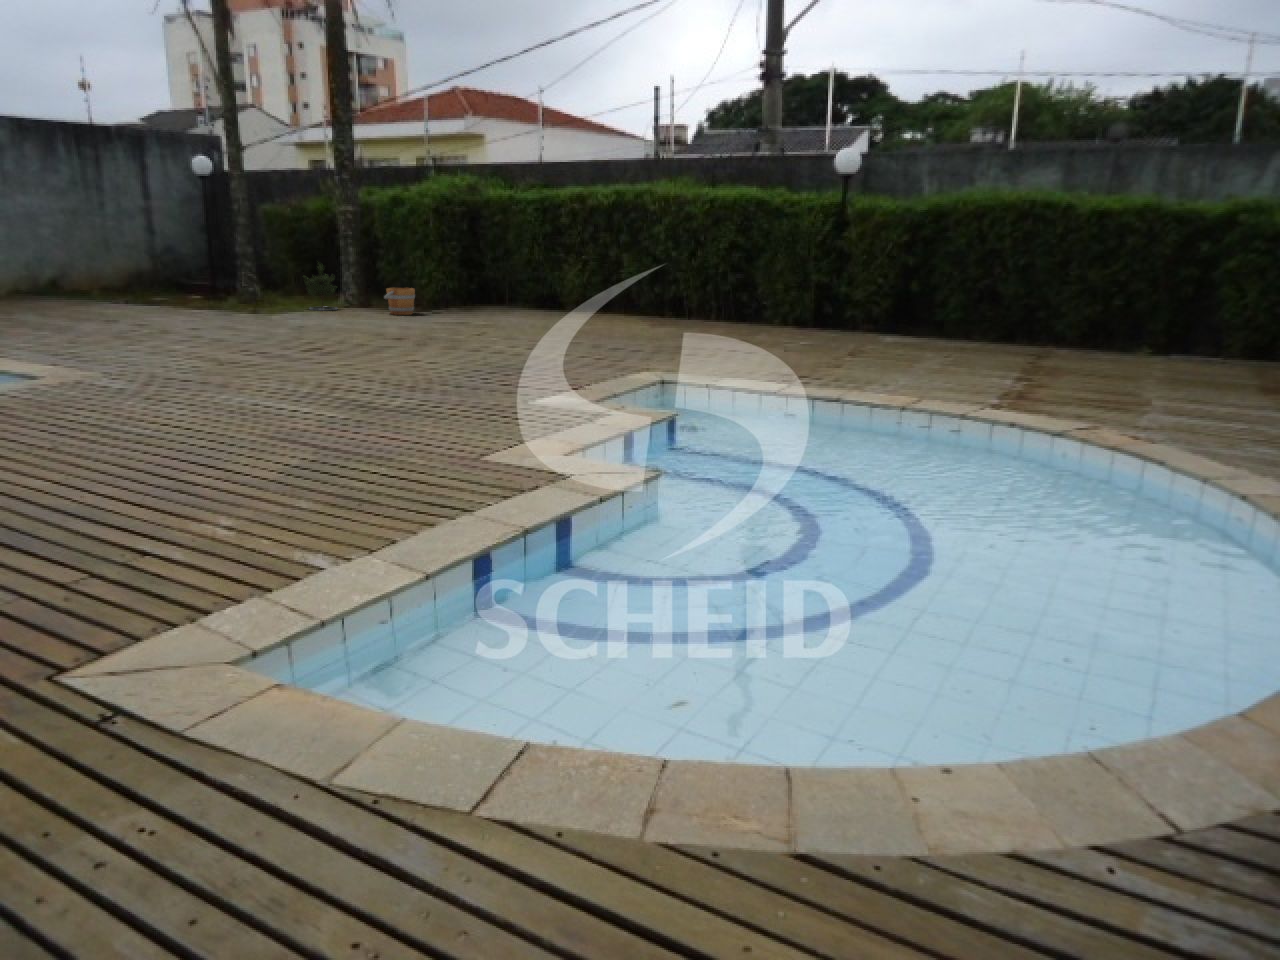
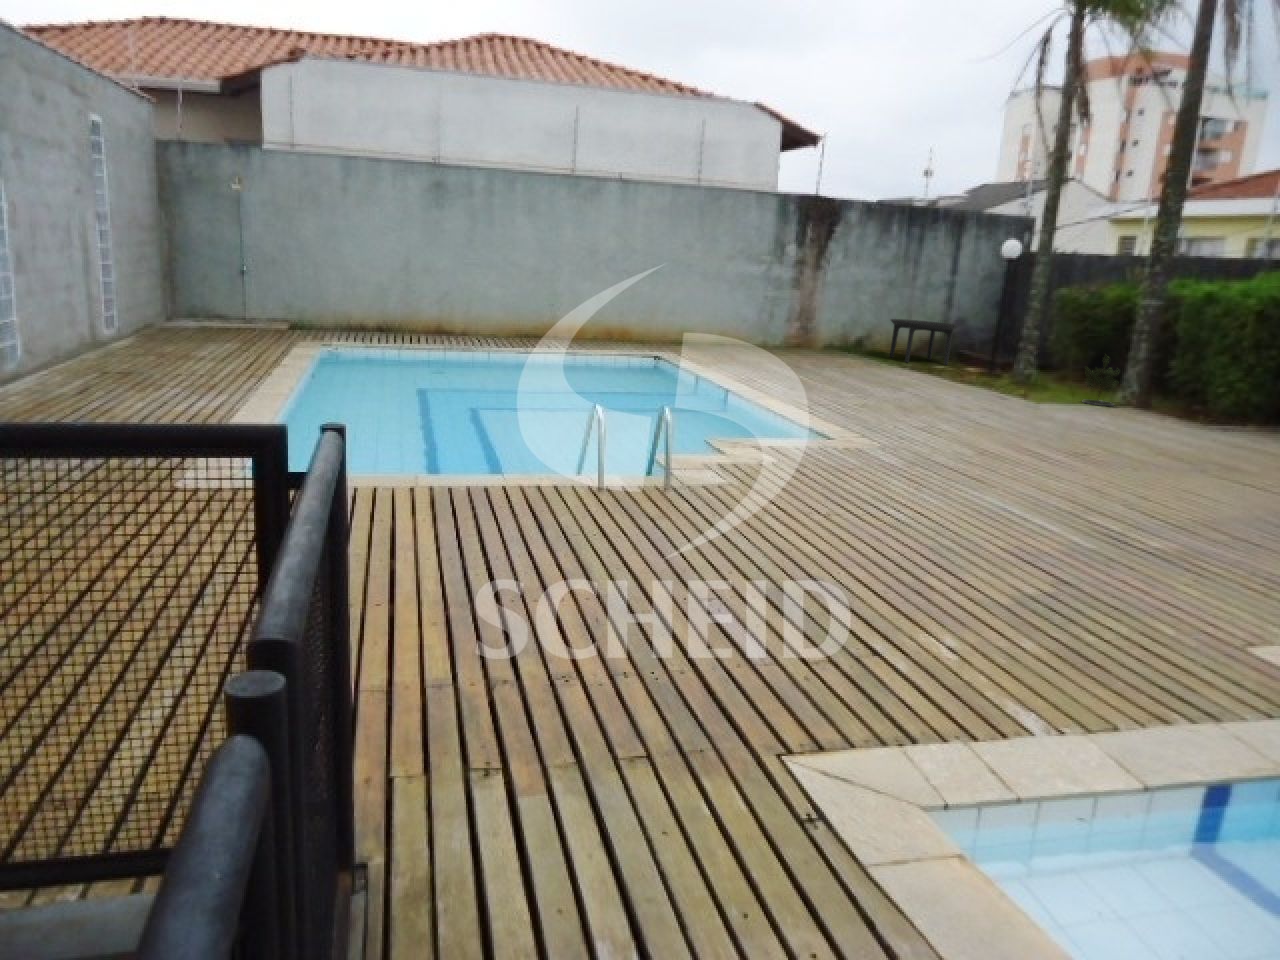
round table: none [84,248,168,294] -> present [890,319,958,365]
bucket: present [384,288,415,315] -> none [1172,391,1214,424]

